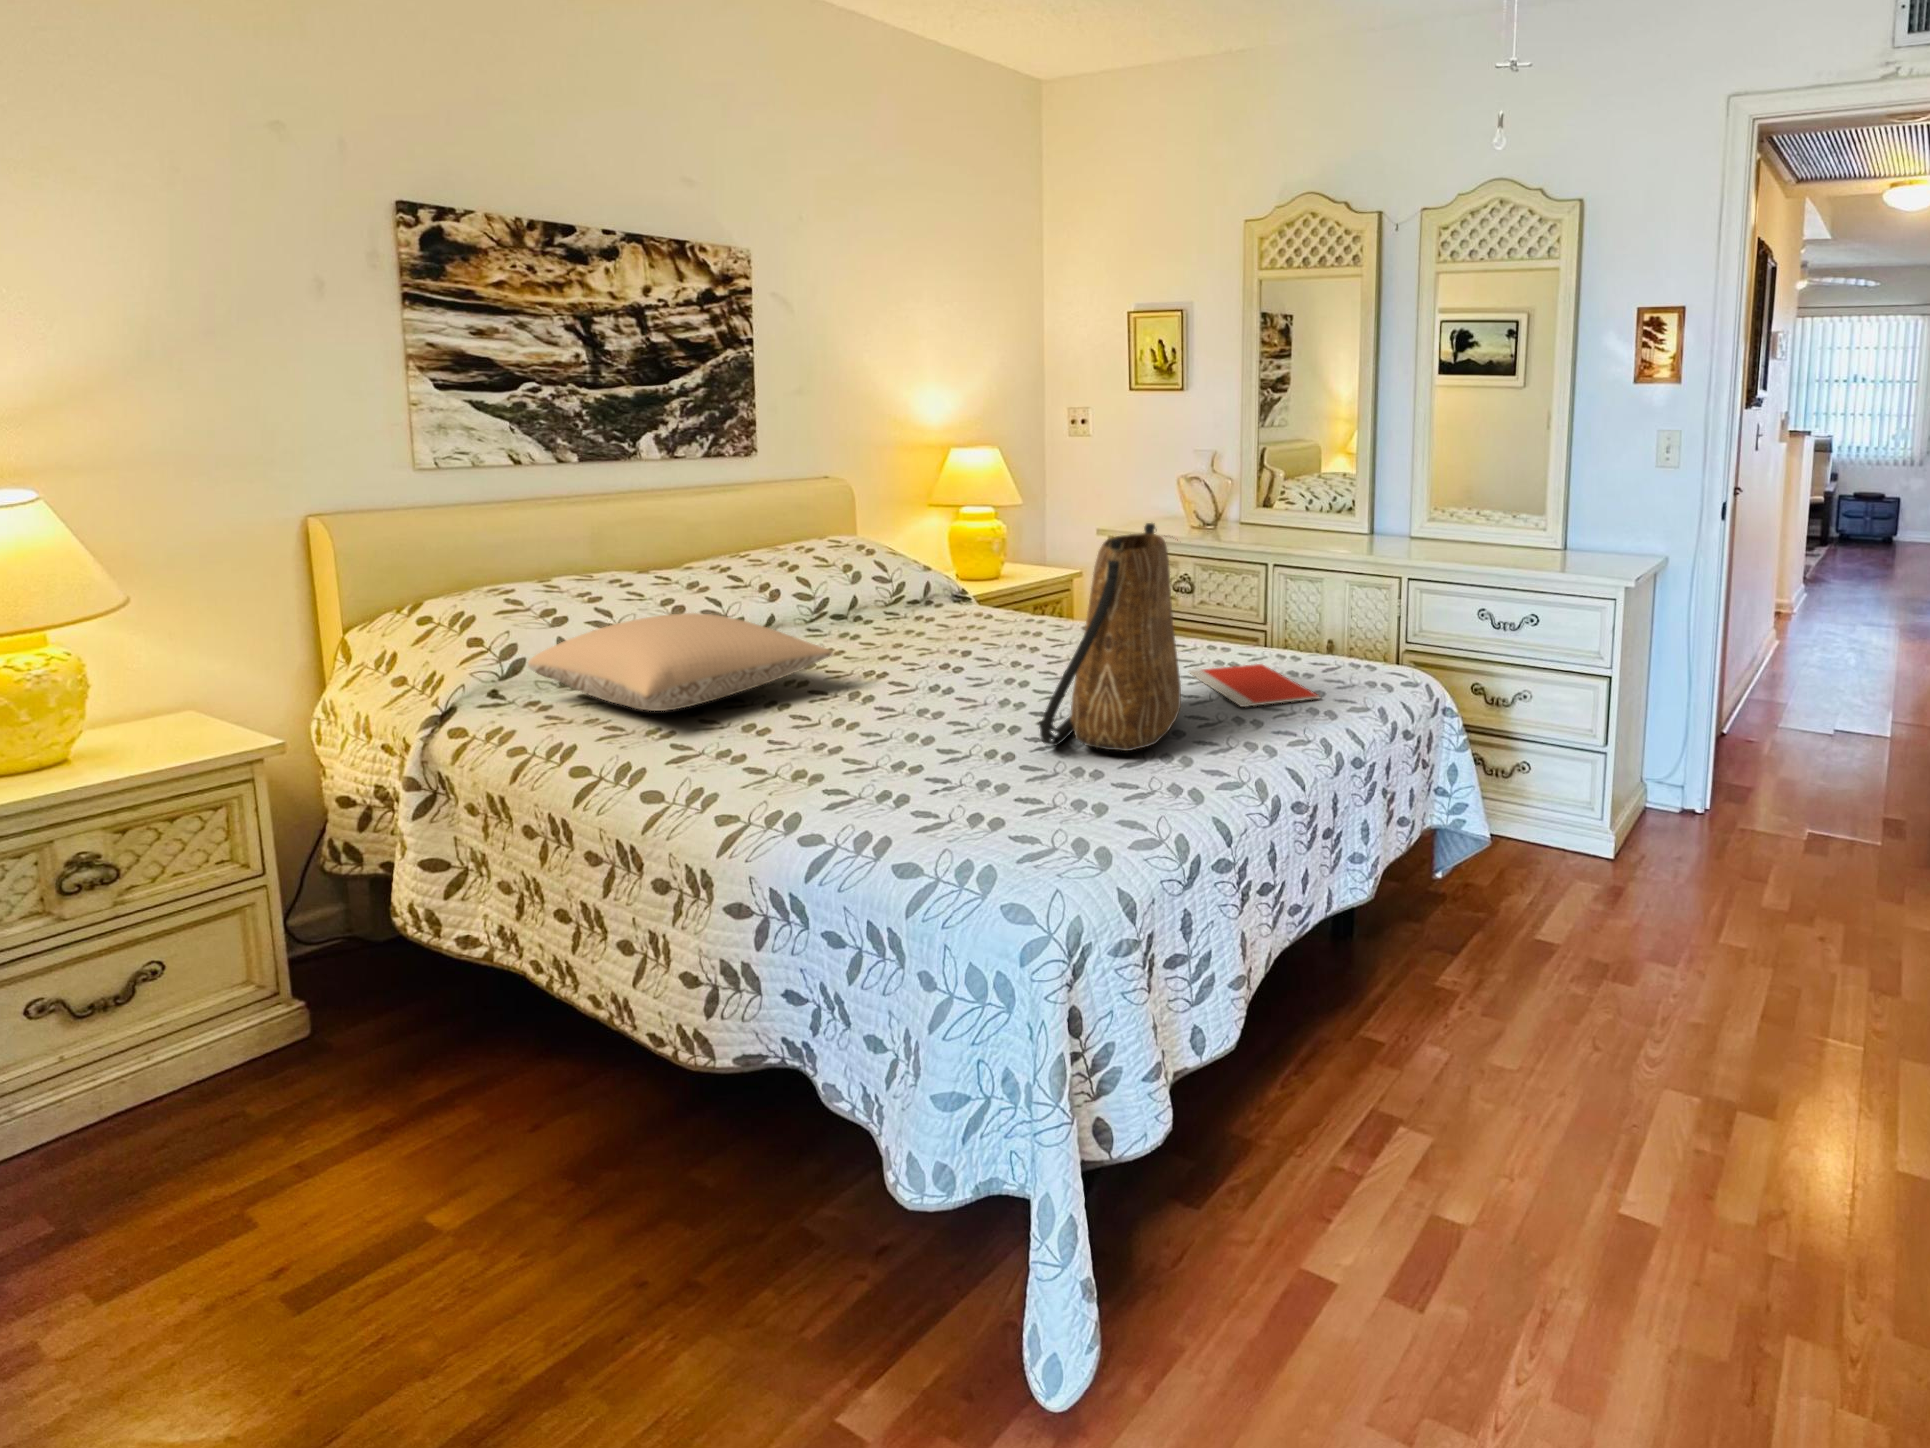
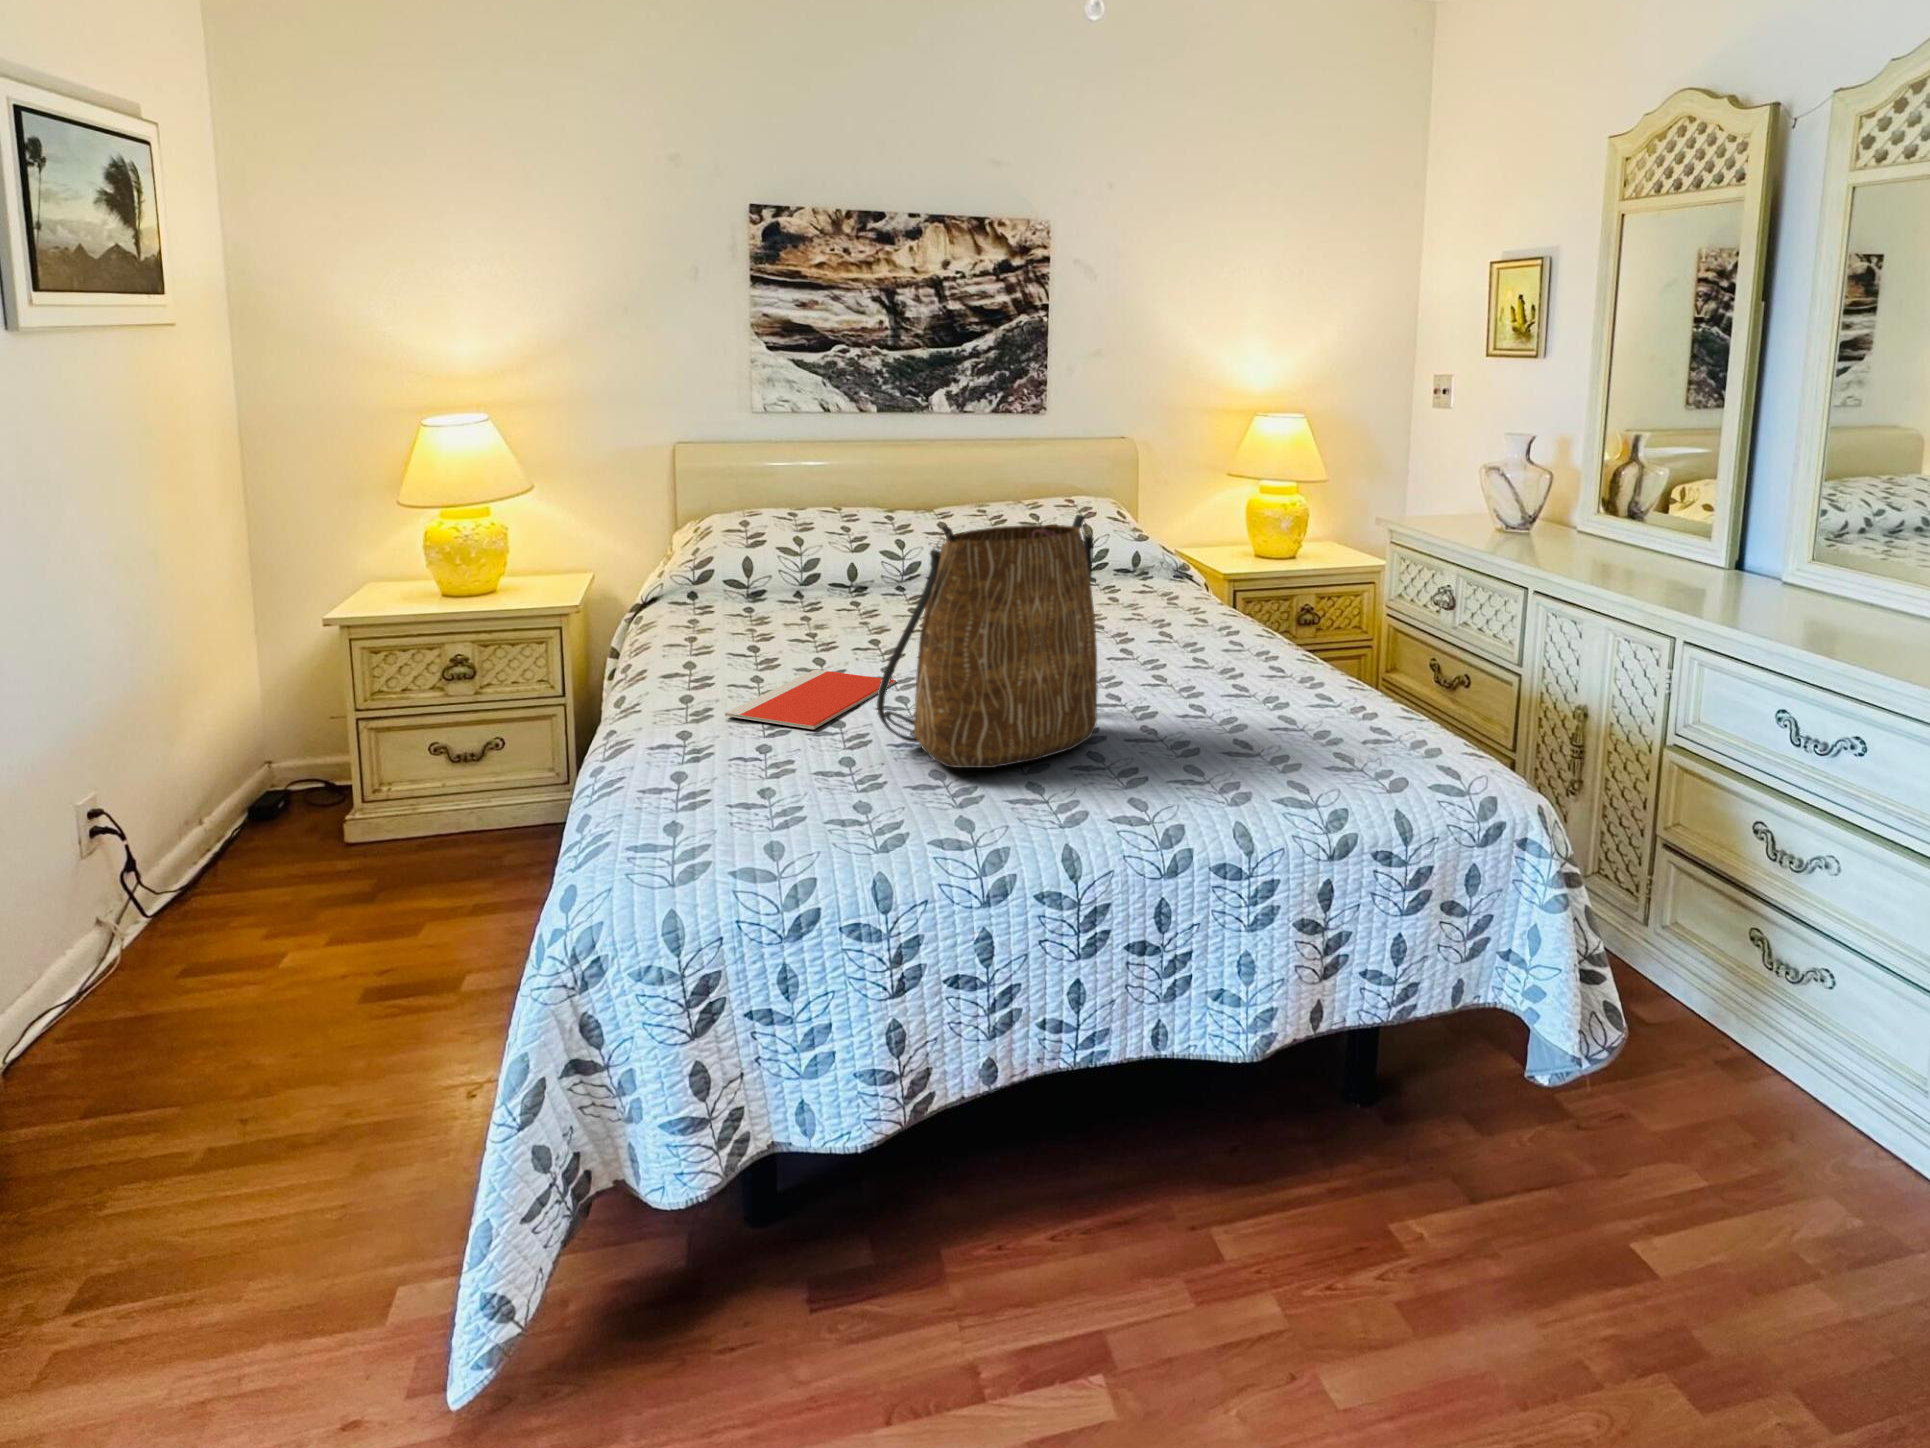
pillow: present [528,613,832,711] -> none [690,551,886,633]
notebook: present [1189,664,1320,707] -> present [725,670,896,729]

